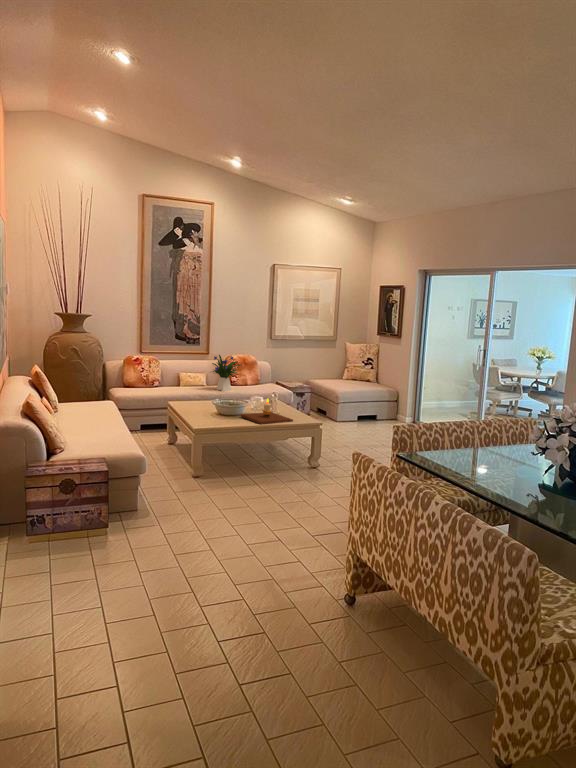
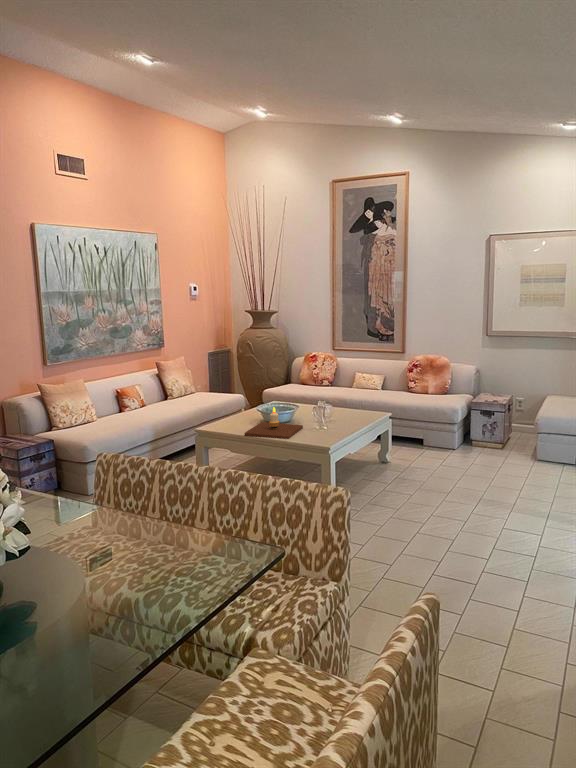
flower arrangement: present [212,355,240,391] -> none [361,353,402,397]

